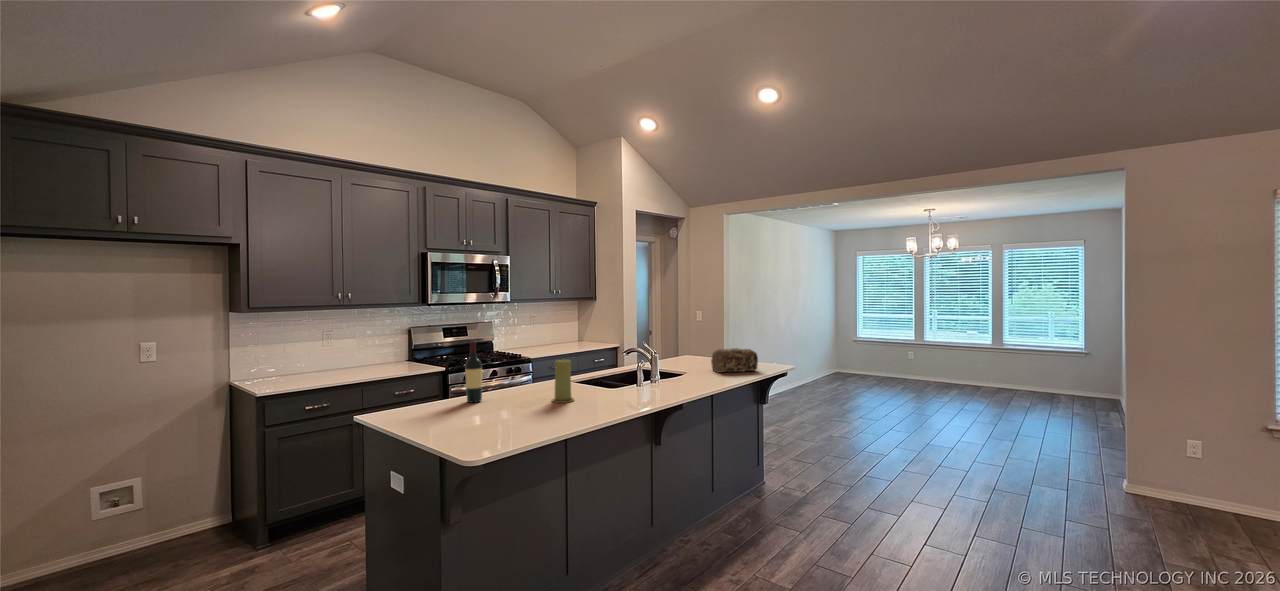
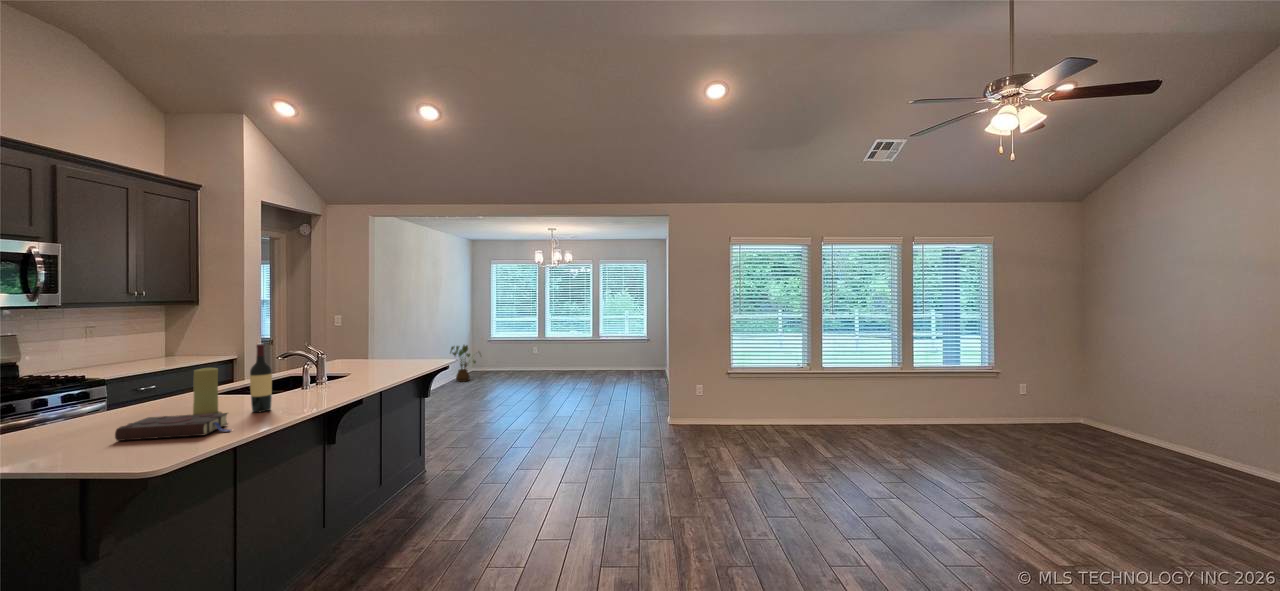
wine bottle: present [465,341,482,403] -> present [250,344,272,412]
house plant: none [810,344,844,385] -> present [450,345,476,382]
bread loaf: present [711,348,758,373] -> none [374,347,423,372]
book: none [498,398,571,421] -> present [115,413,229,441]

